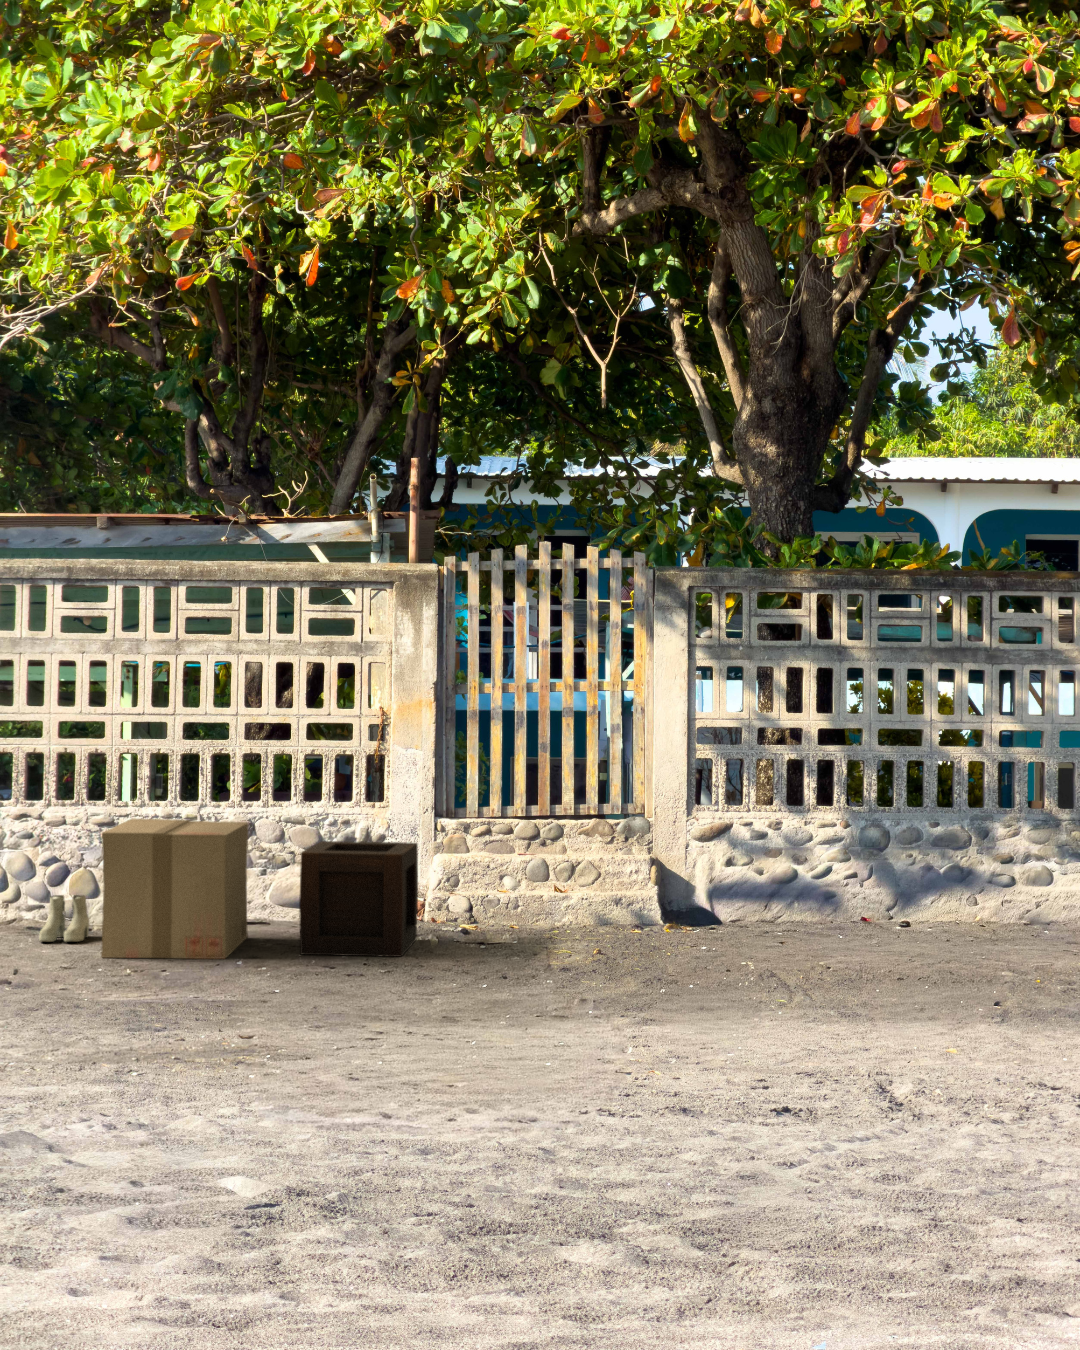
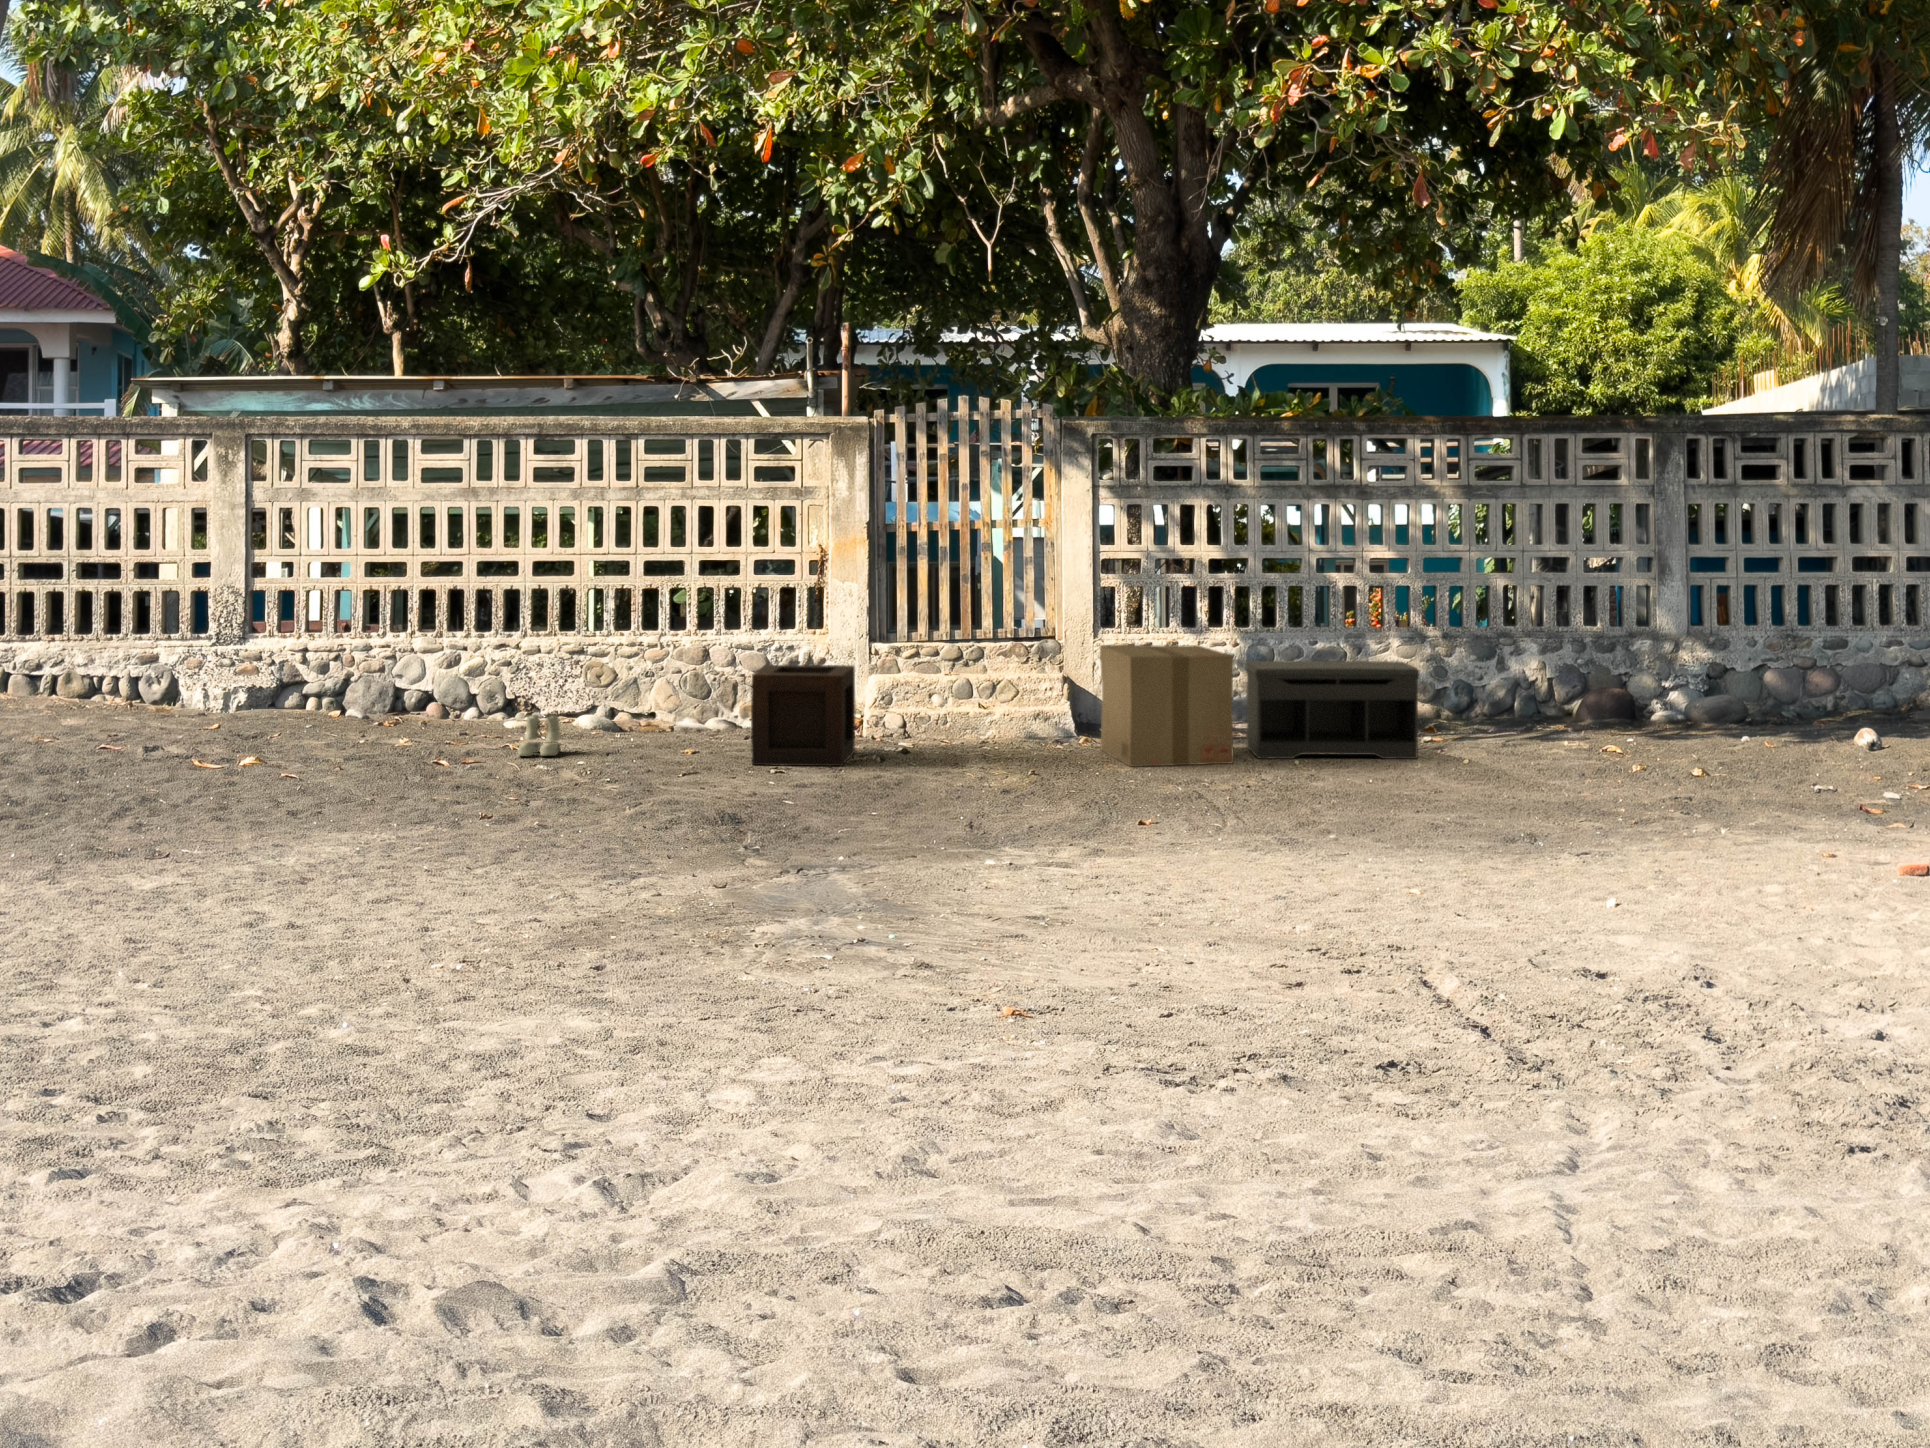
cardboard box: present [101,819,248,959] -> present [1100,645,1234,767]
bench: none [852,841,1049,952] -> present [1246,661,1419,759]

